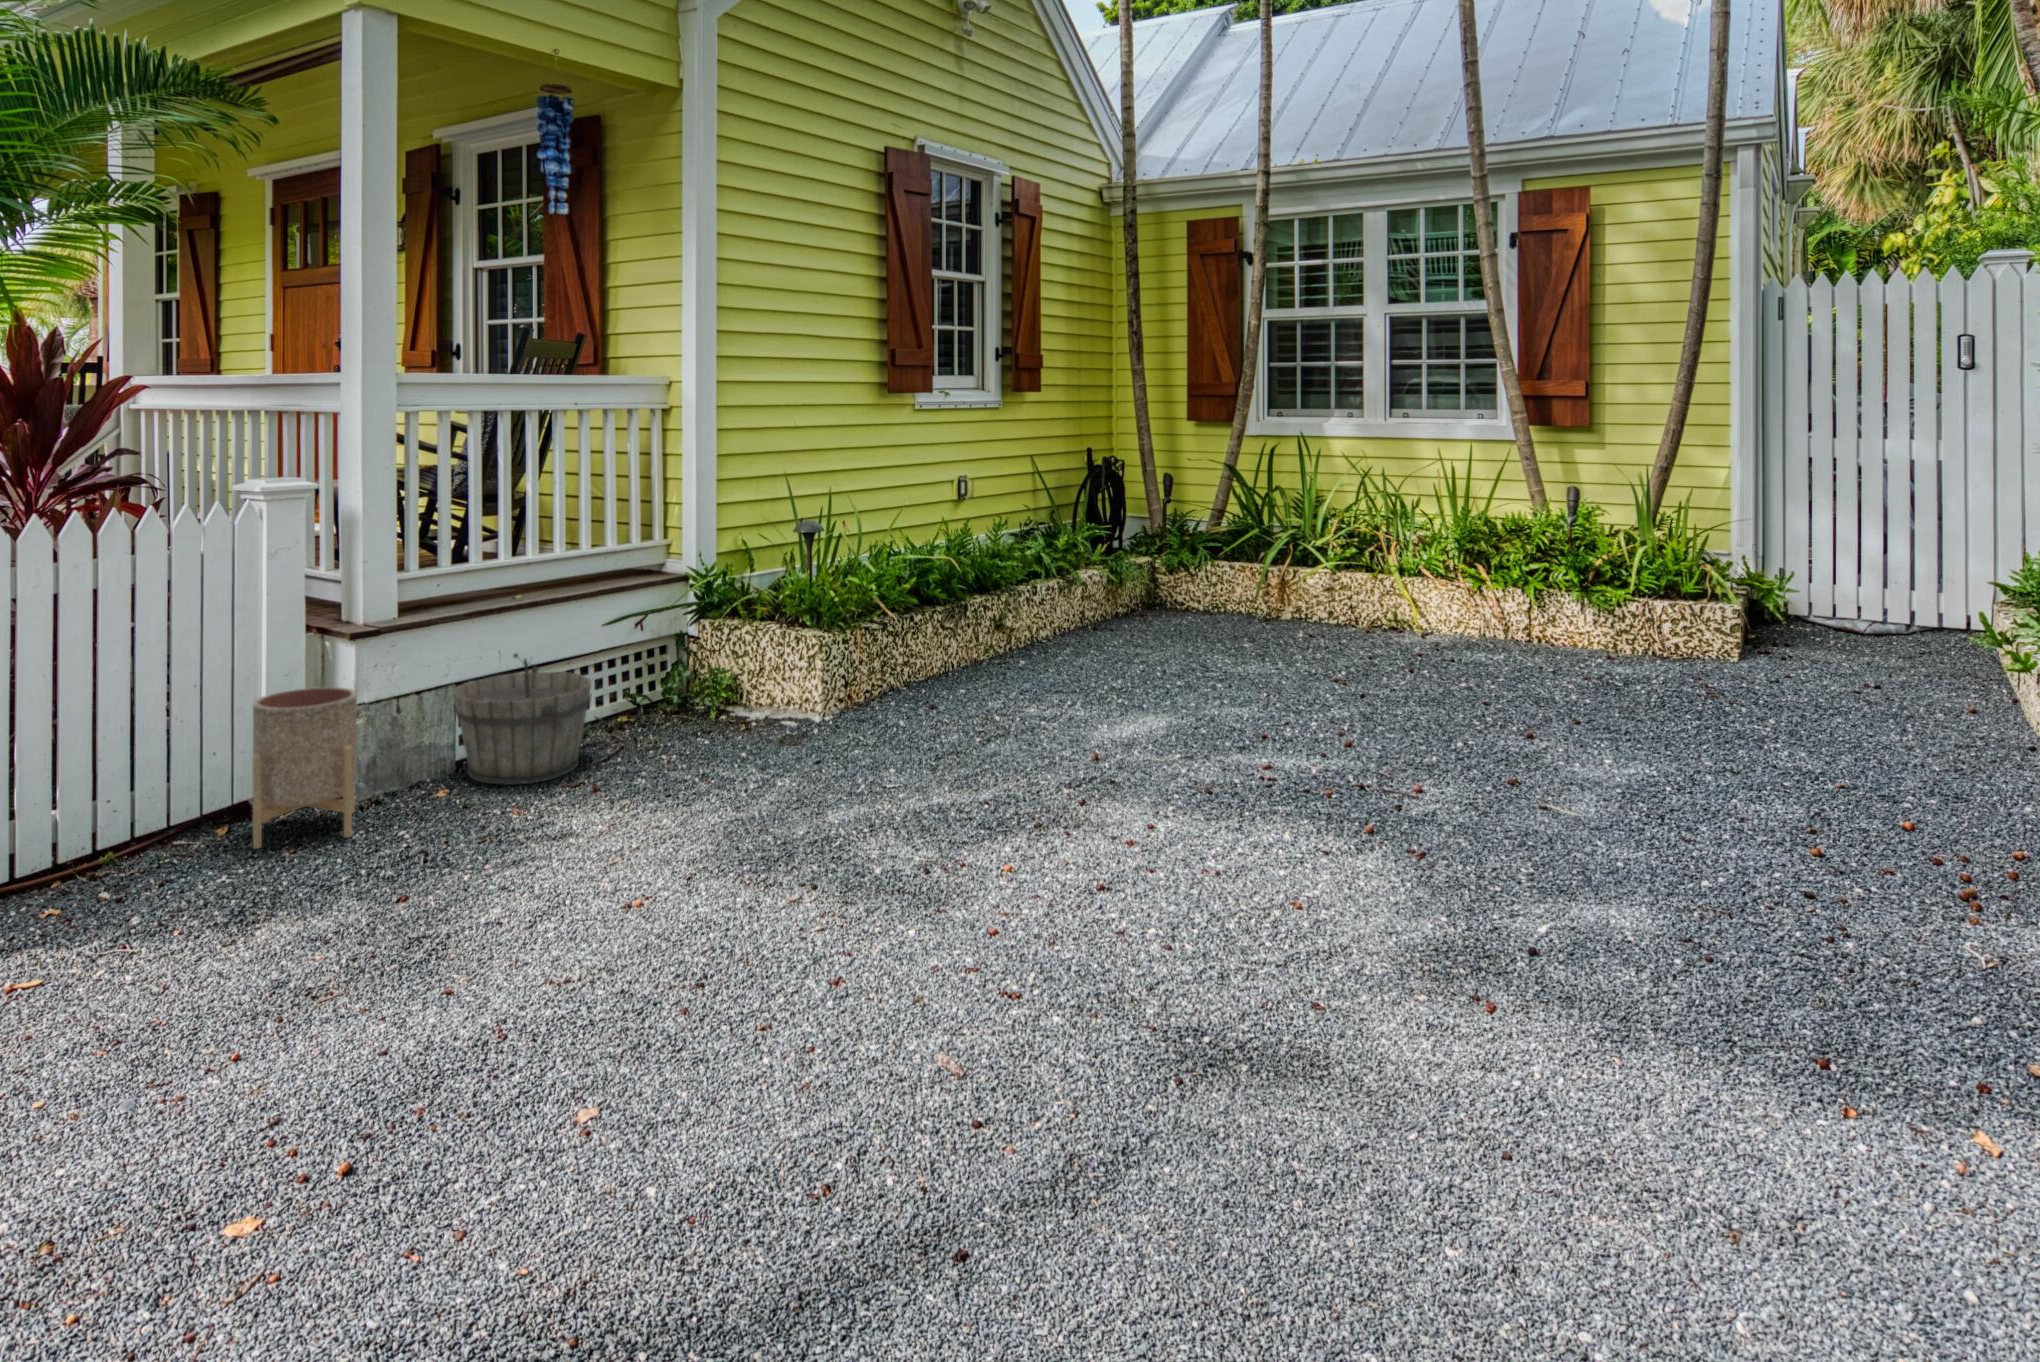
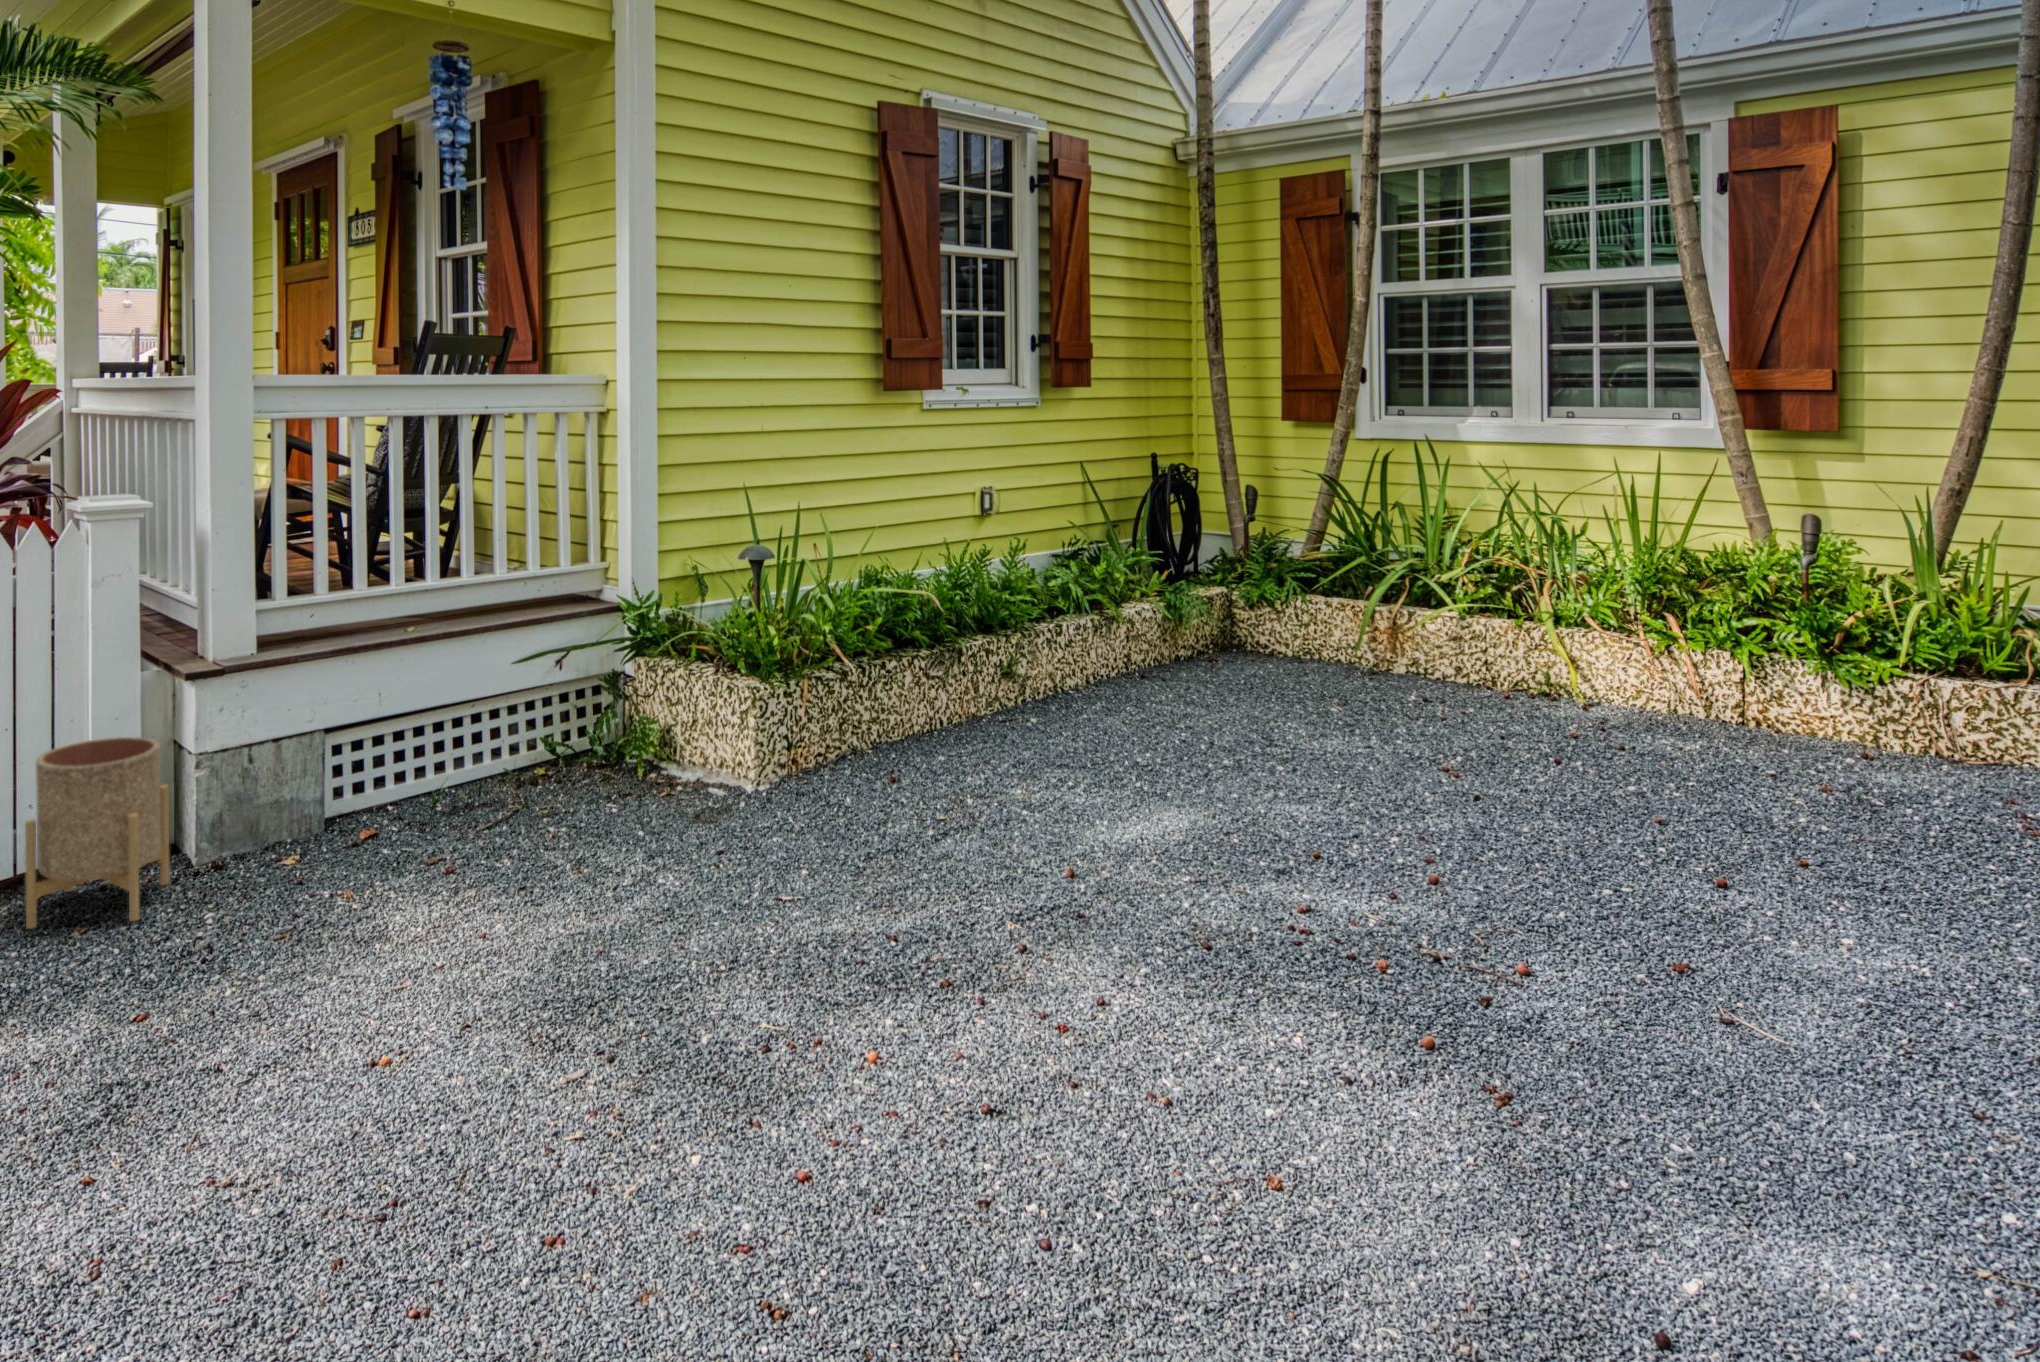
wooden bucket: present [453,654,592,785] -> none [302,699,466,858]

